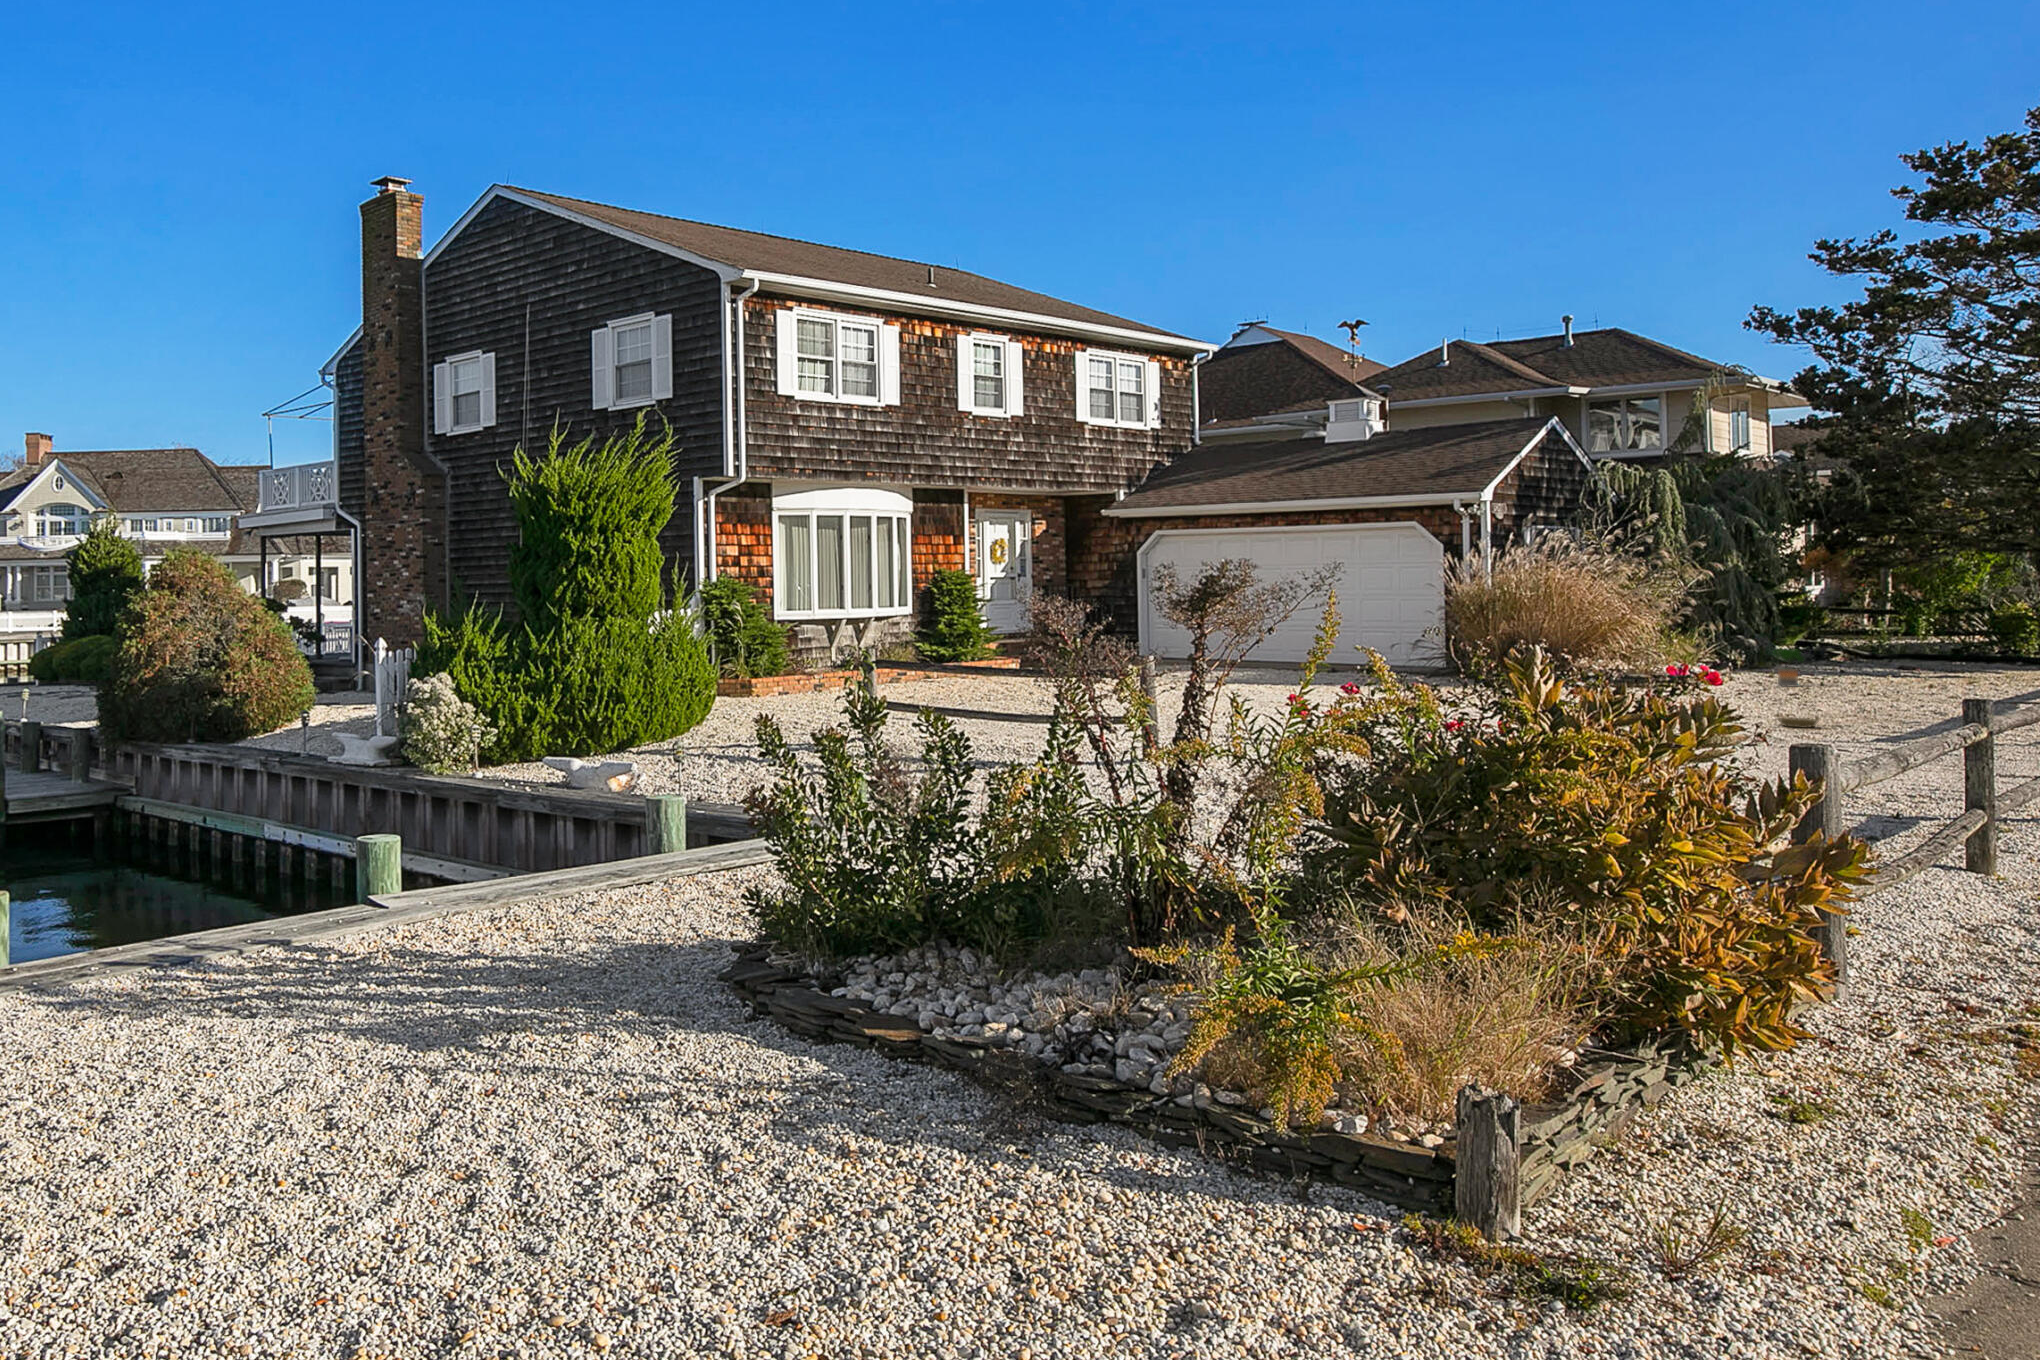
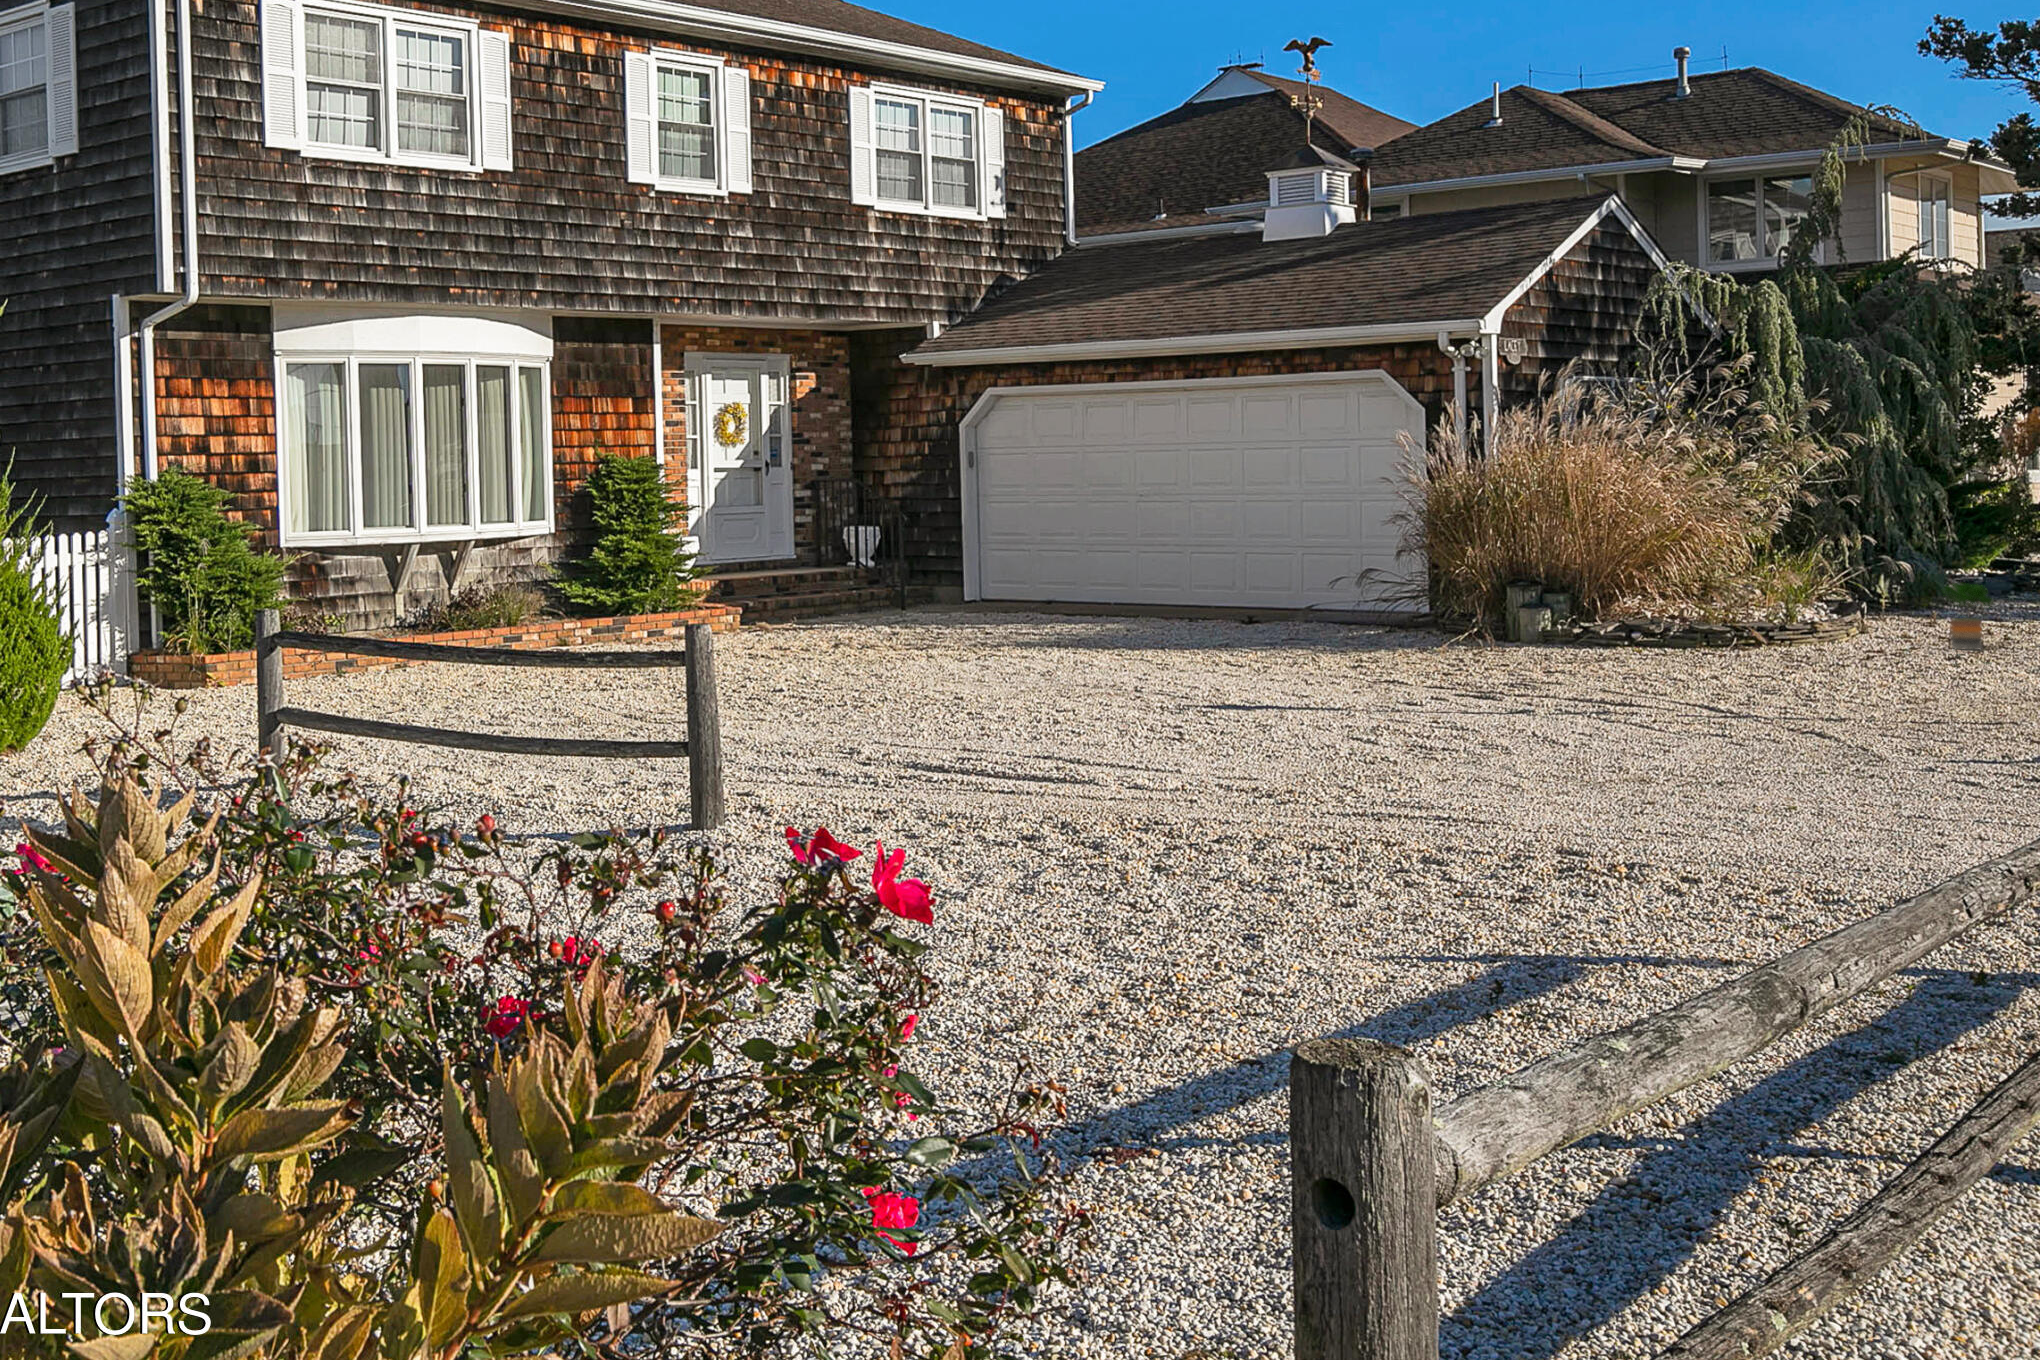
basket: present [1778,697,1819,728] -> none [1927,689,2000,746]

